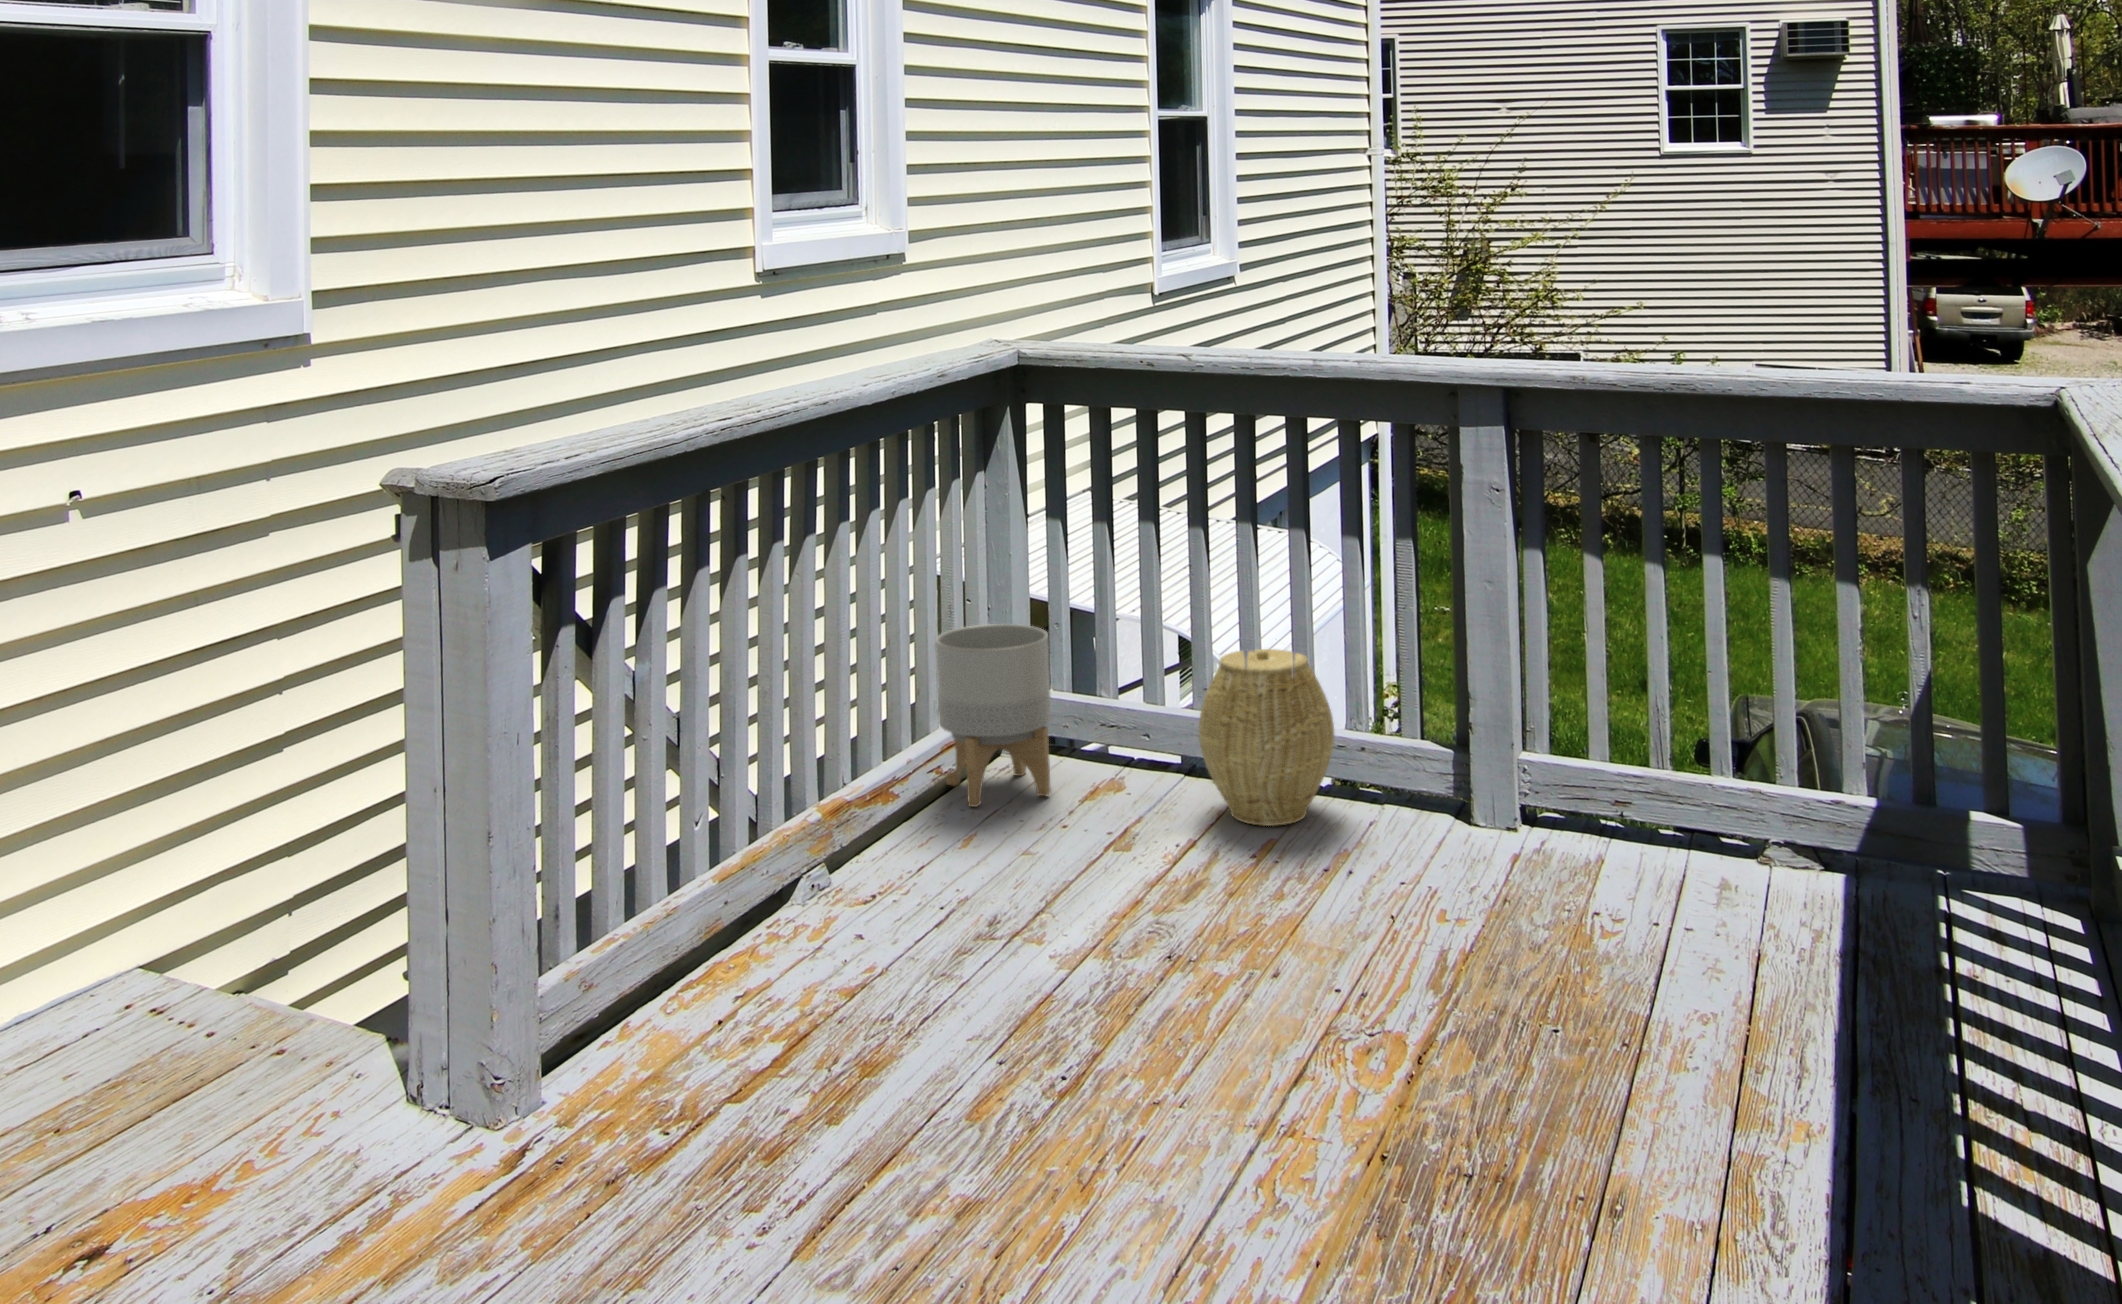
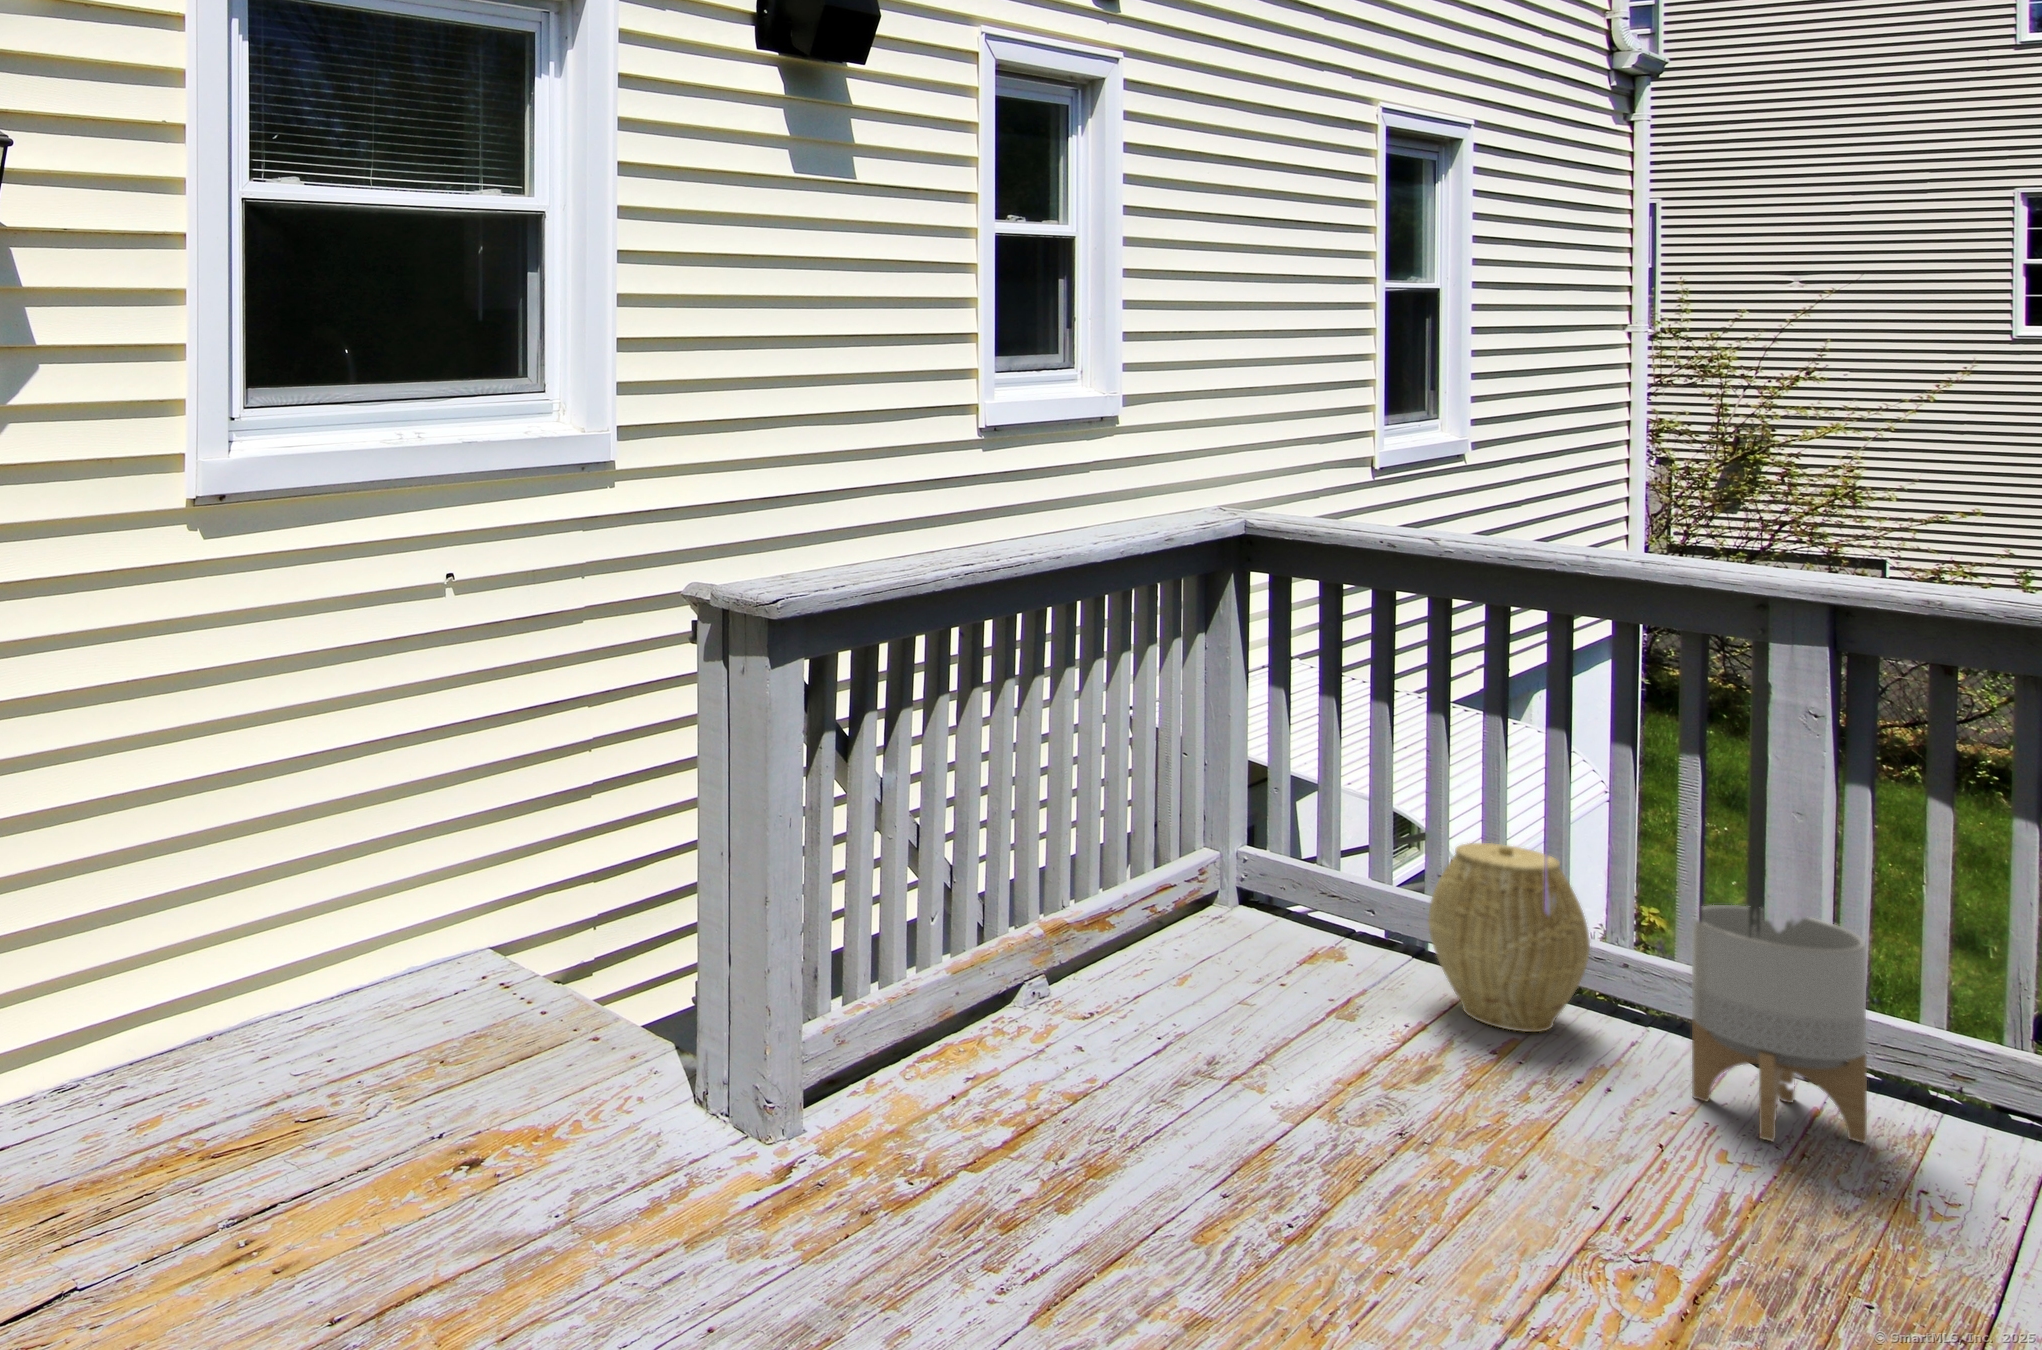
planter: present [935,624,1051,807] -> present [1692,905,1867,1143]

